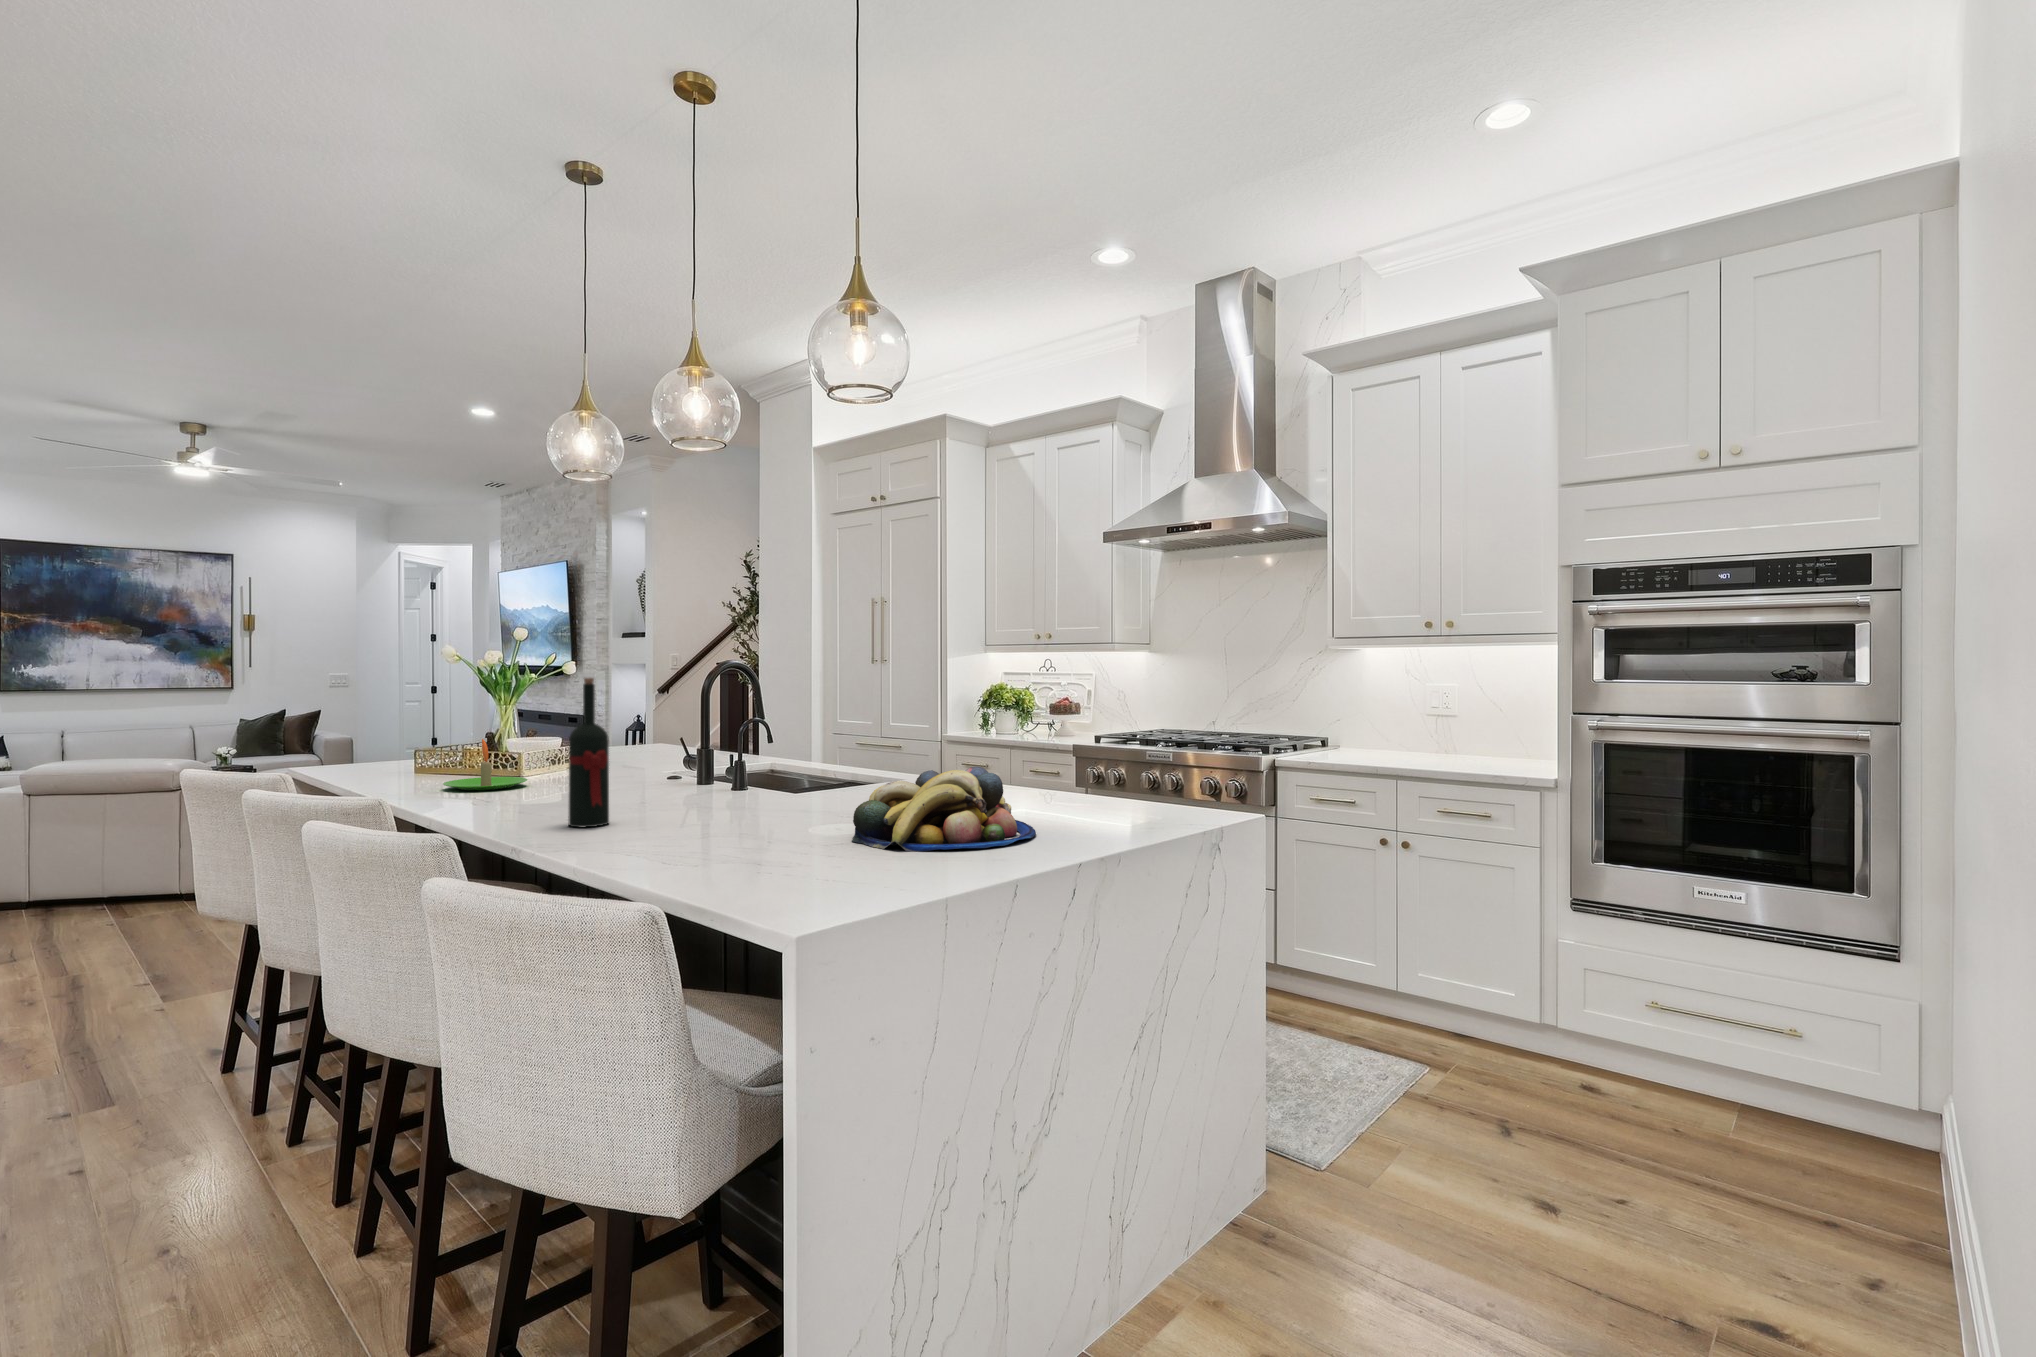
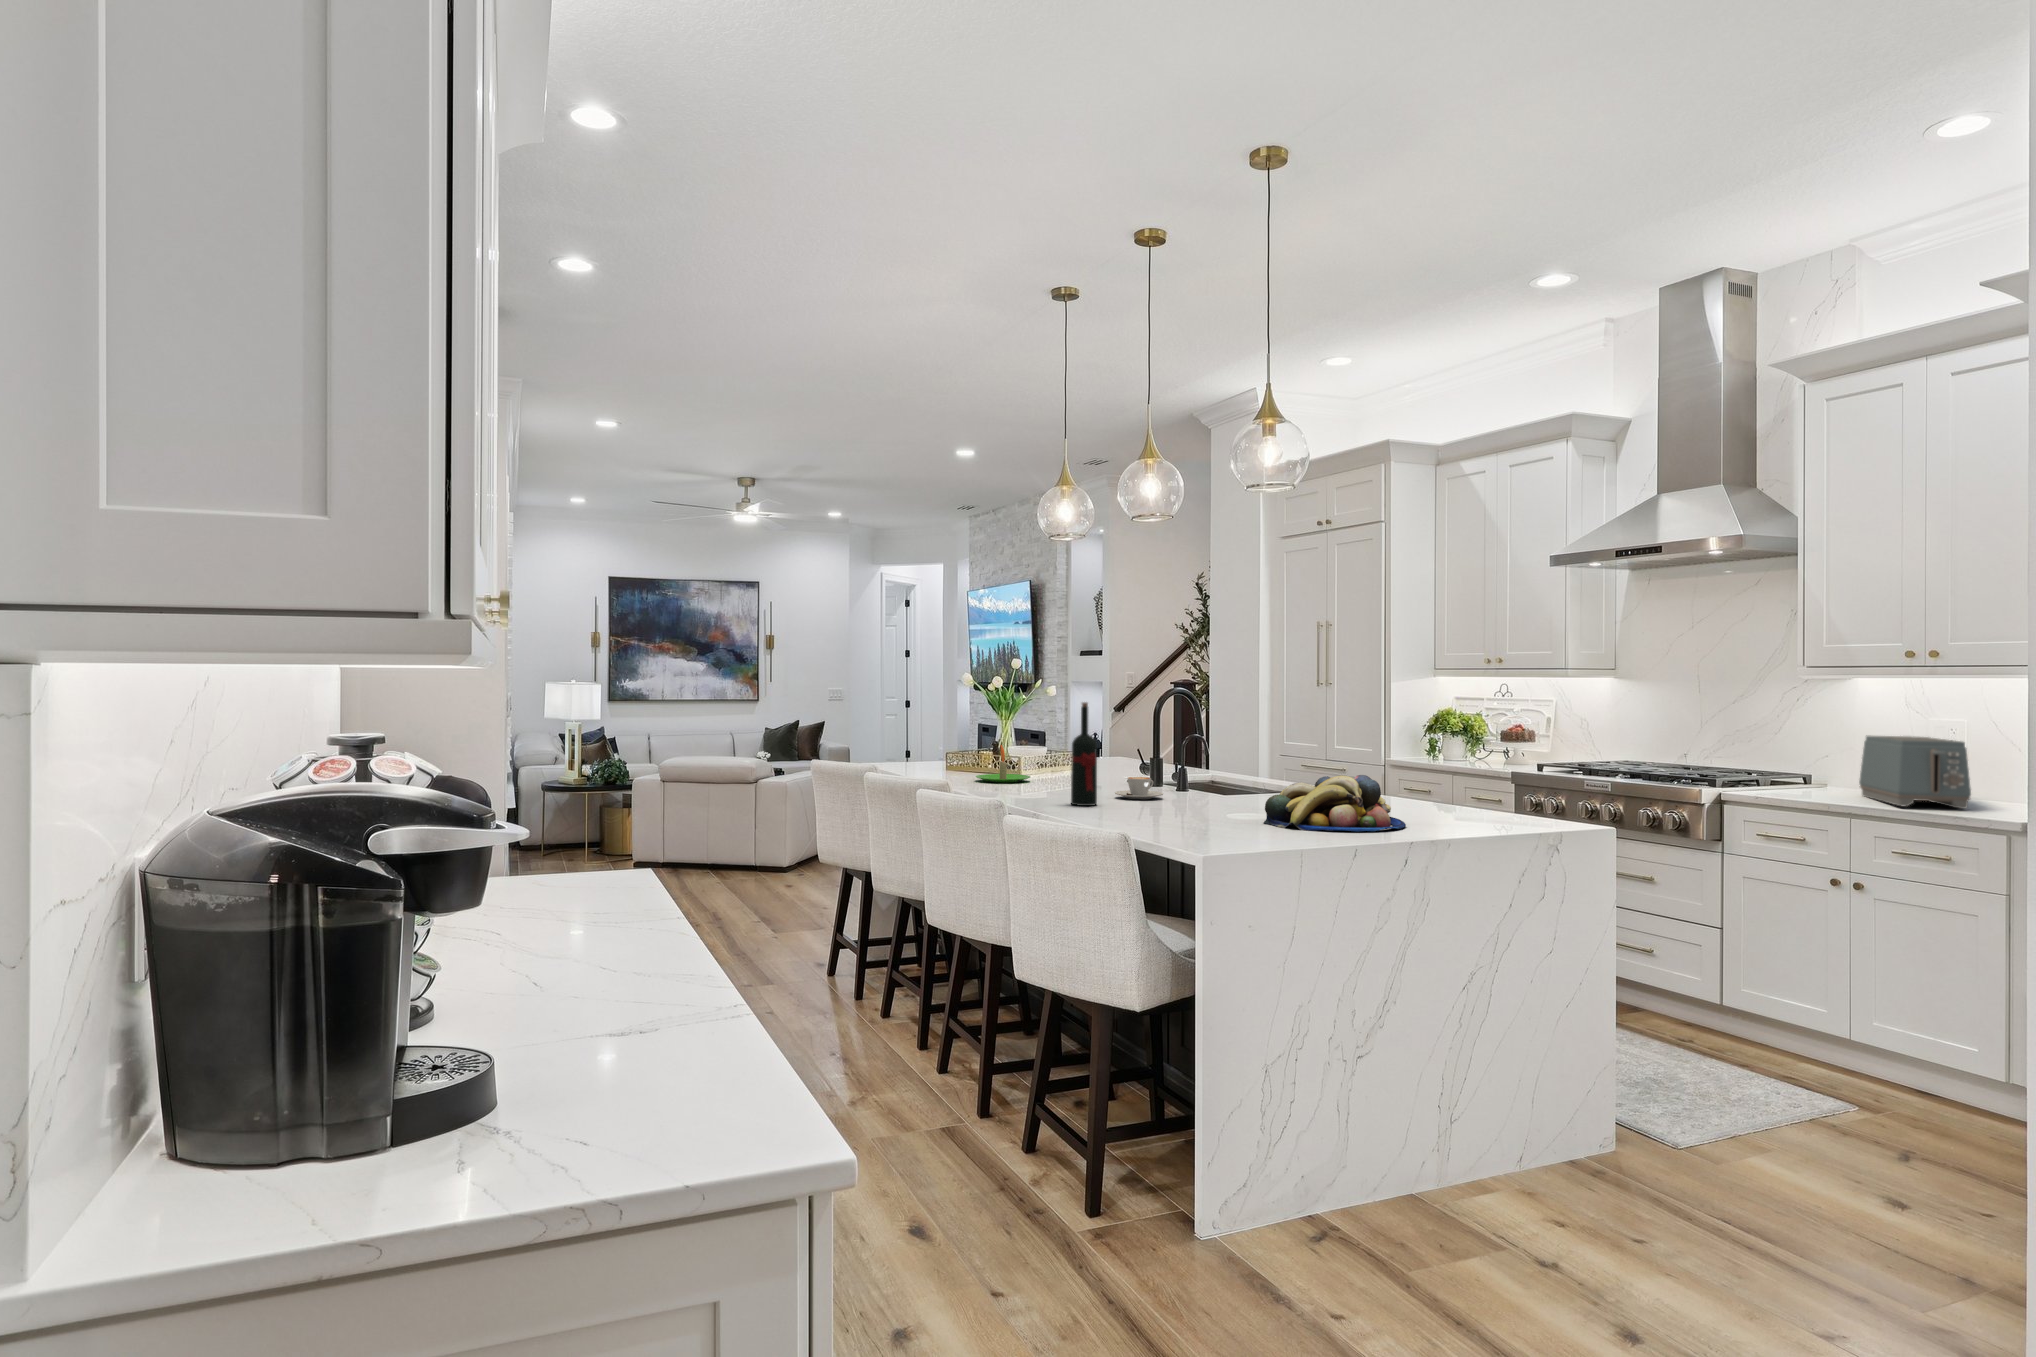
toaster: none [1378,701,1478,767] -> present [1859,736,1971,809]
coffee cup: none [640,777,709,808] -> present [1115,777,1163,799]

